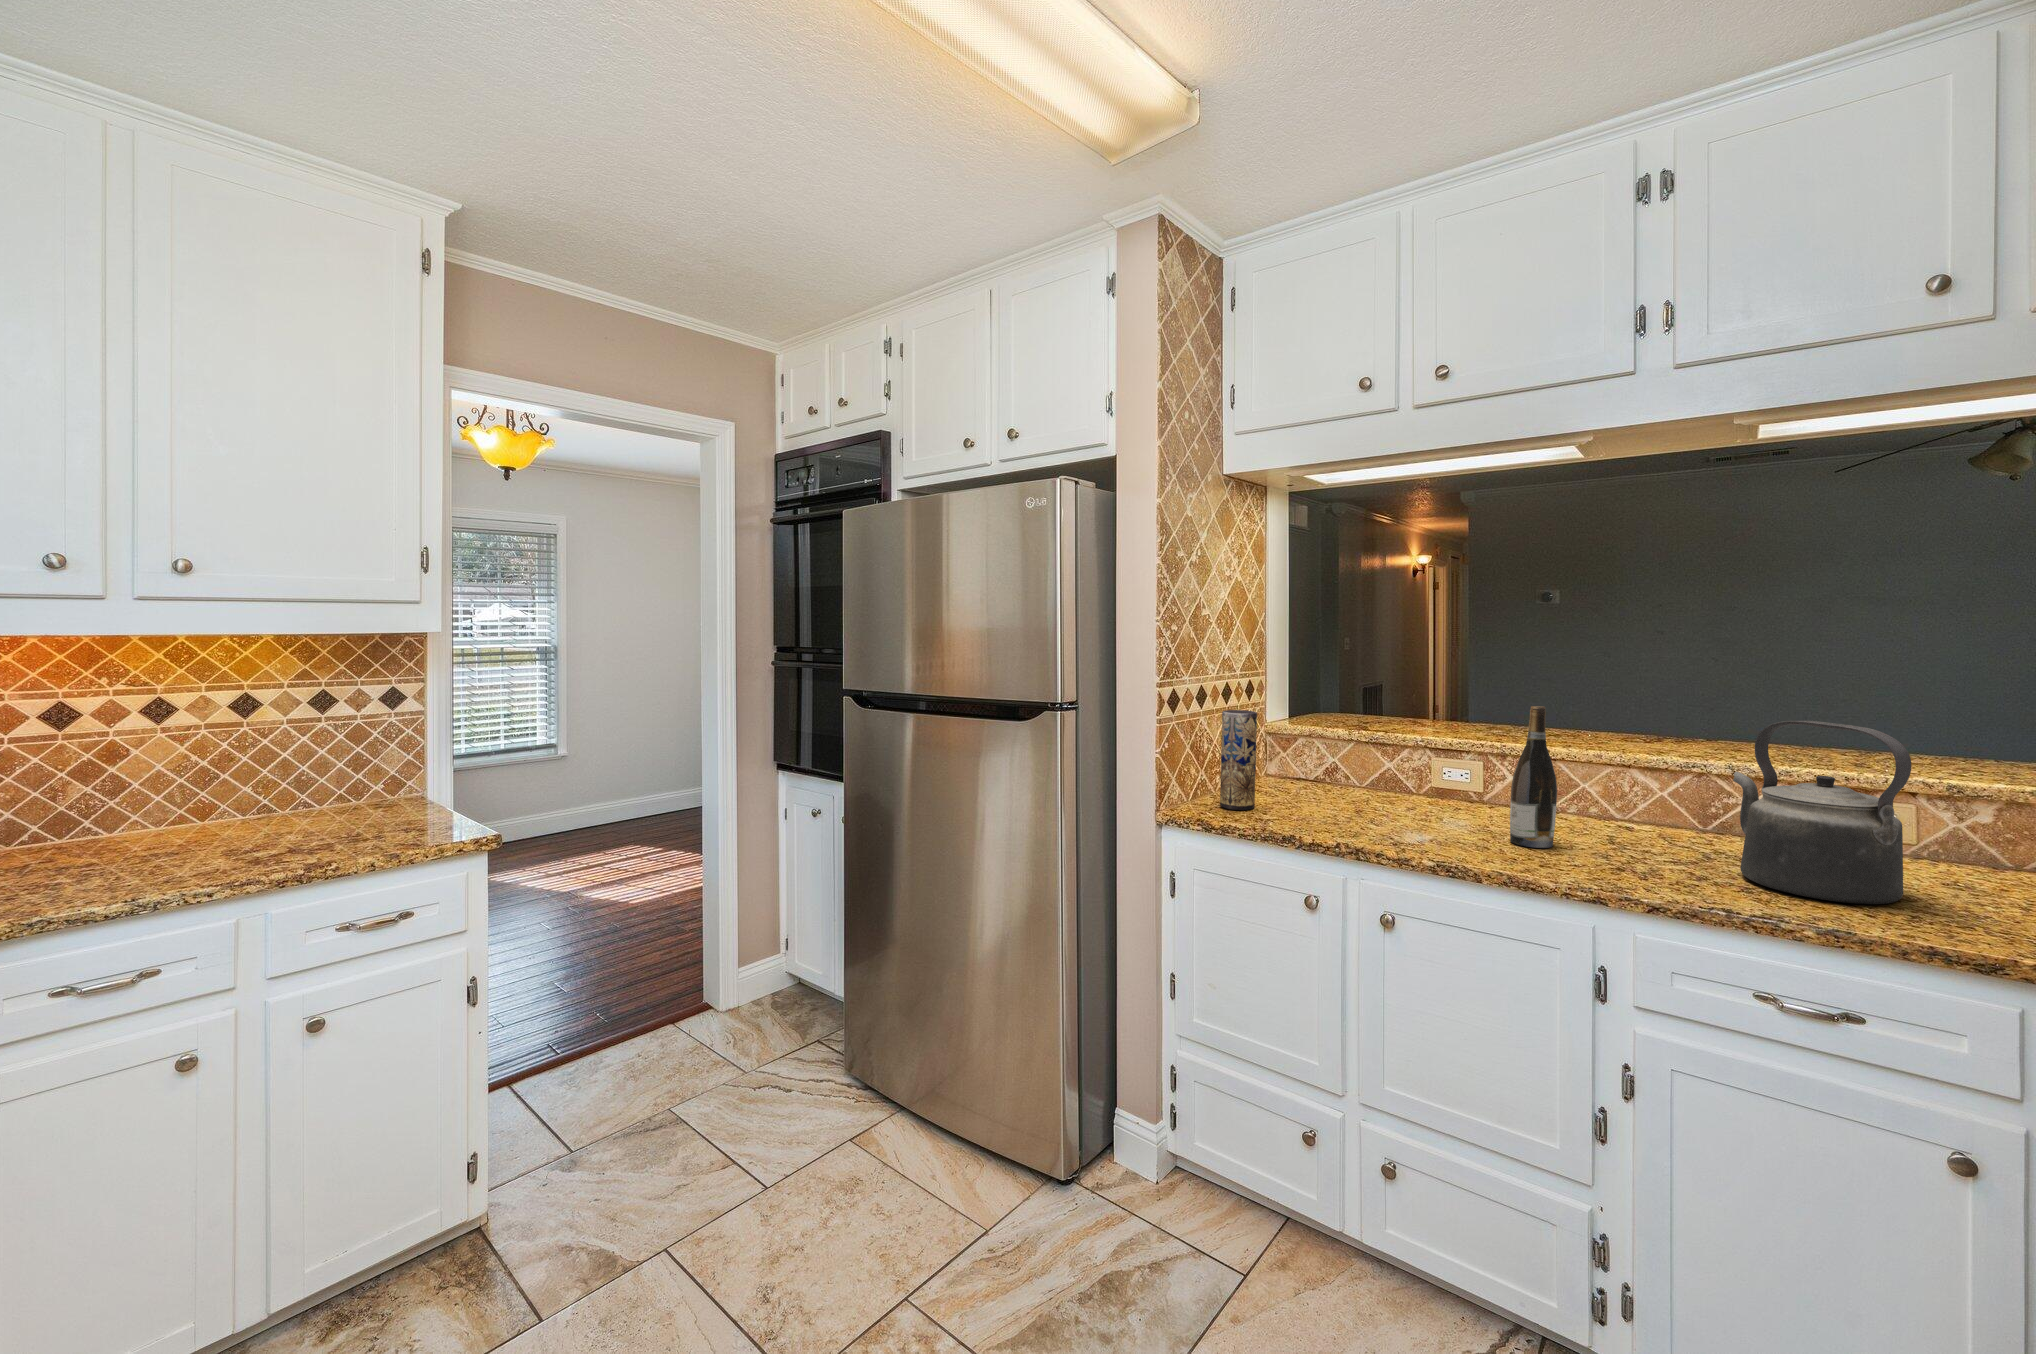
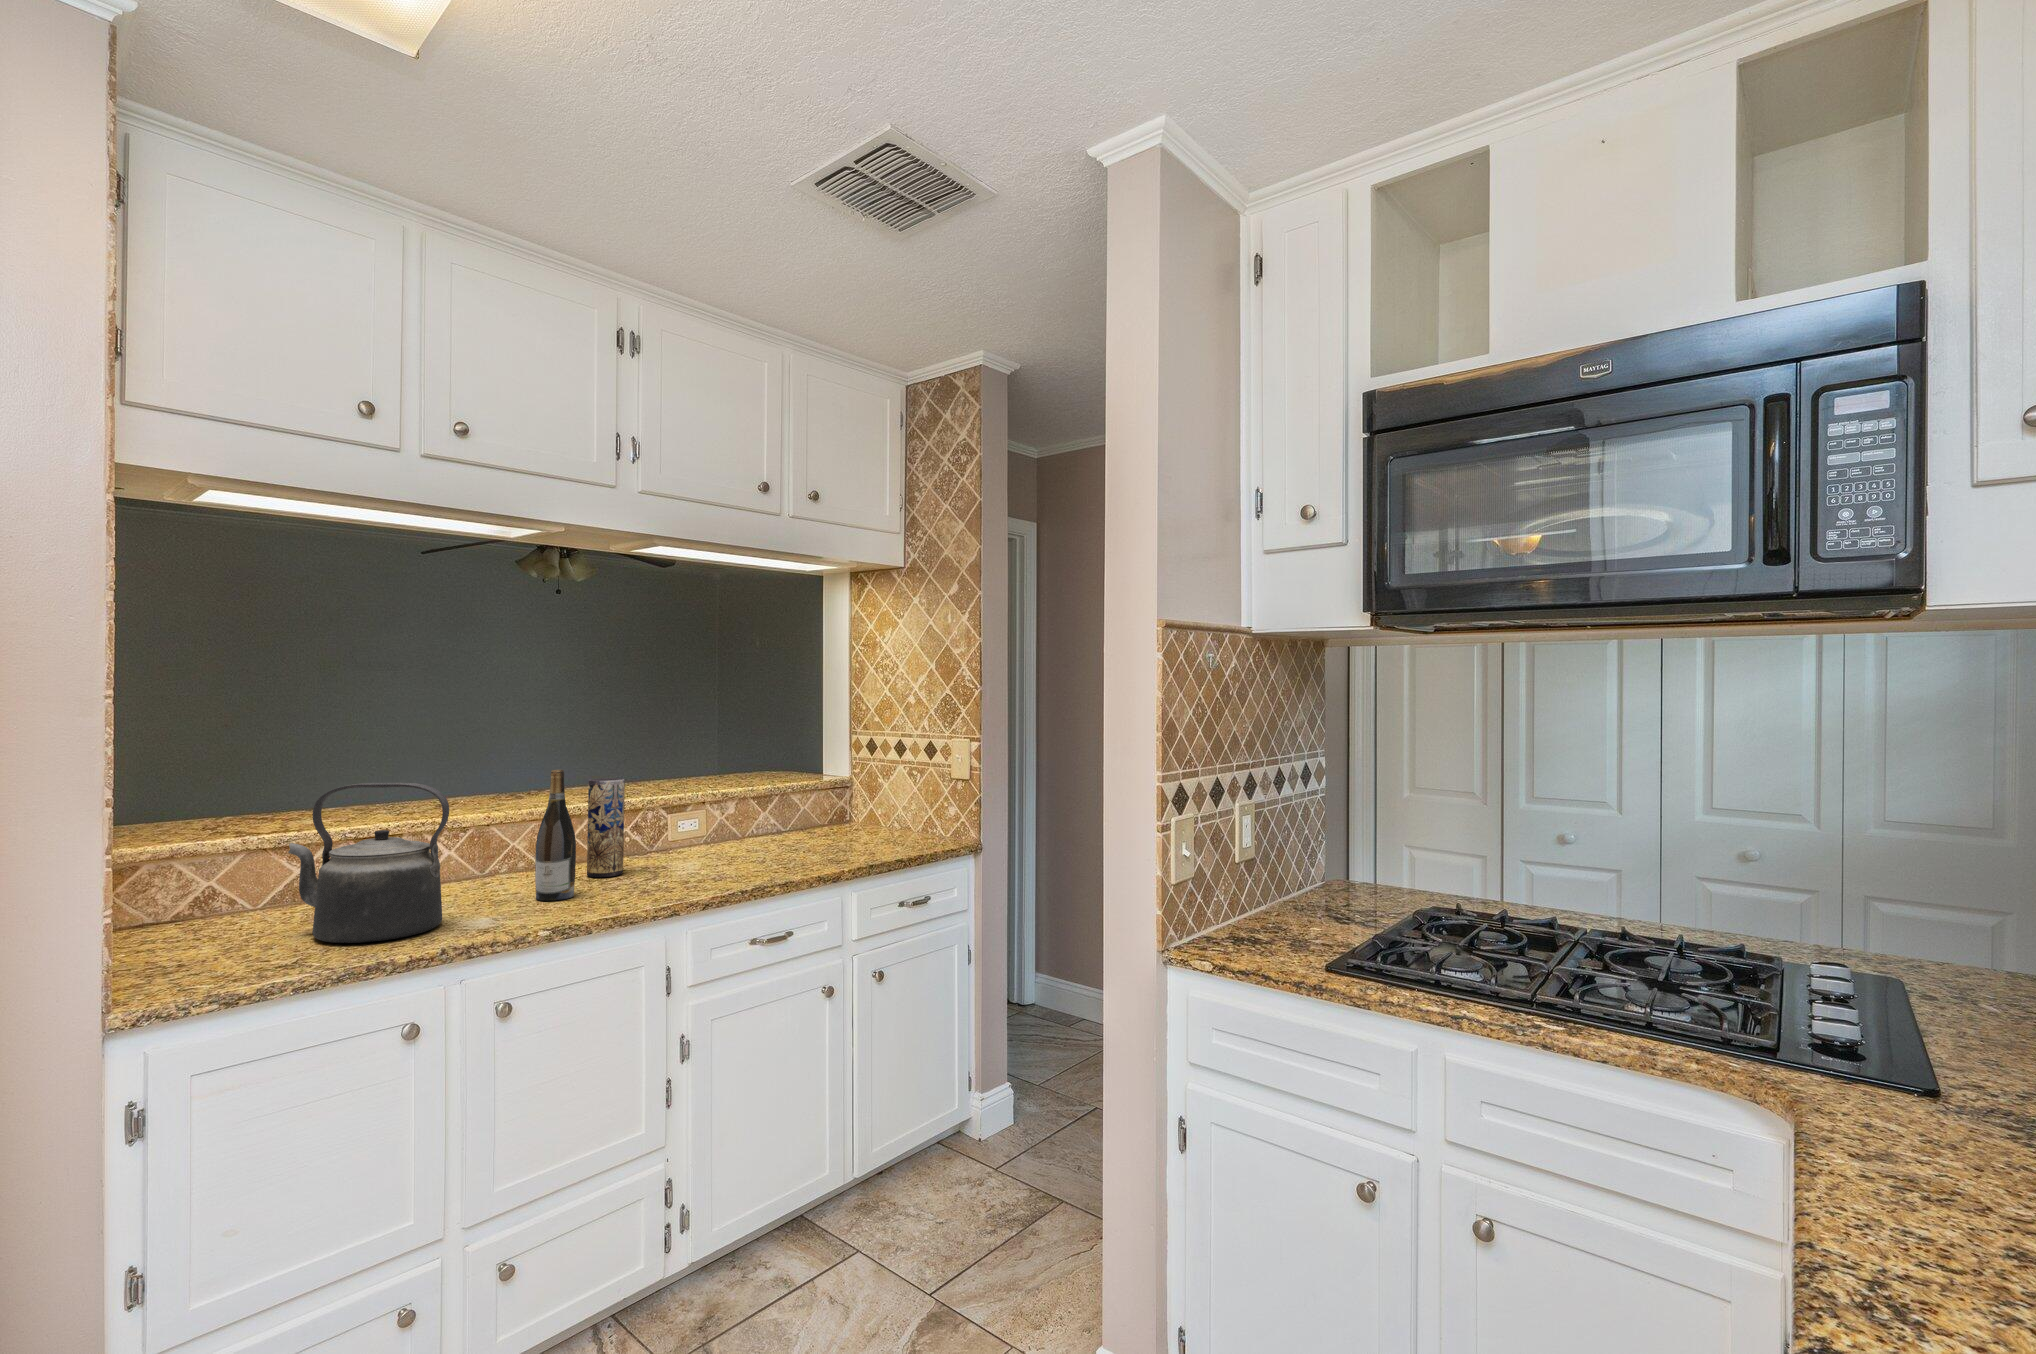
vase: present [1220,710,1257,810] -> present [587,778,625,877]
kettle: present [1733,721,1911,904] -> present [288,783,449,943]

